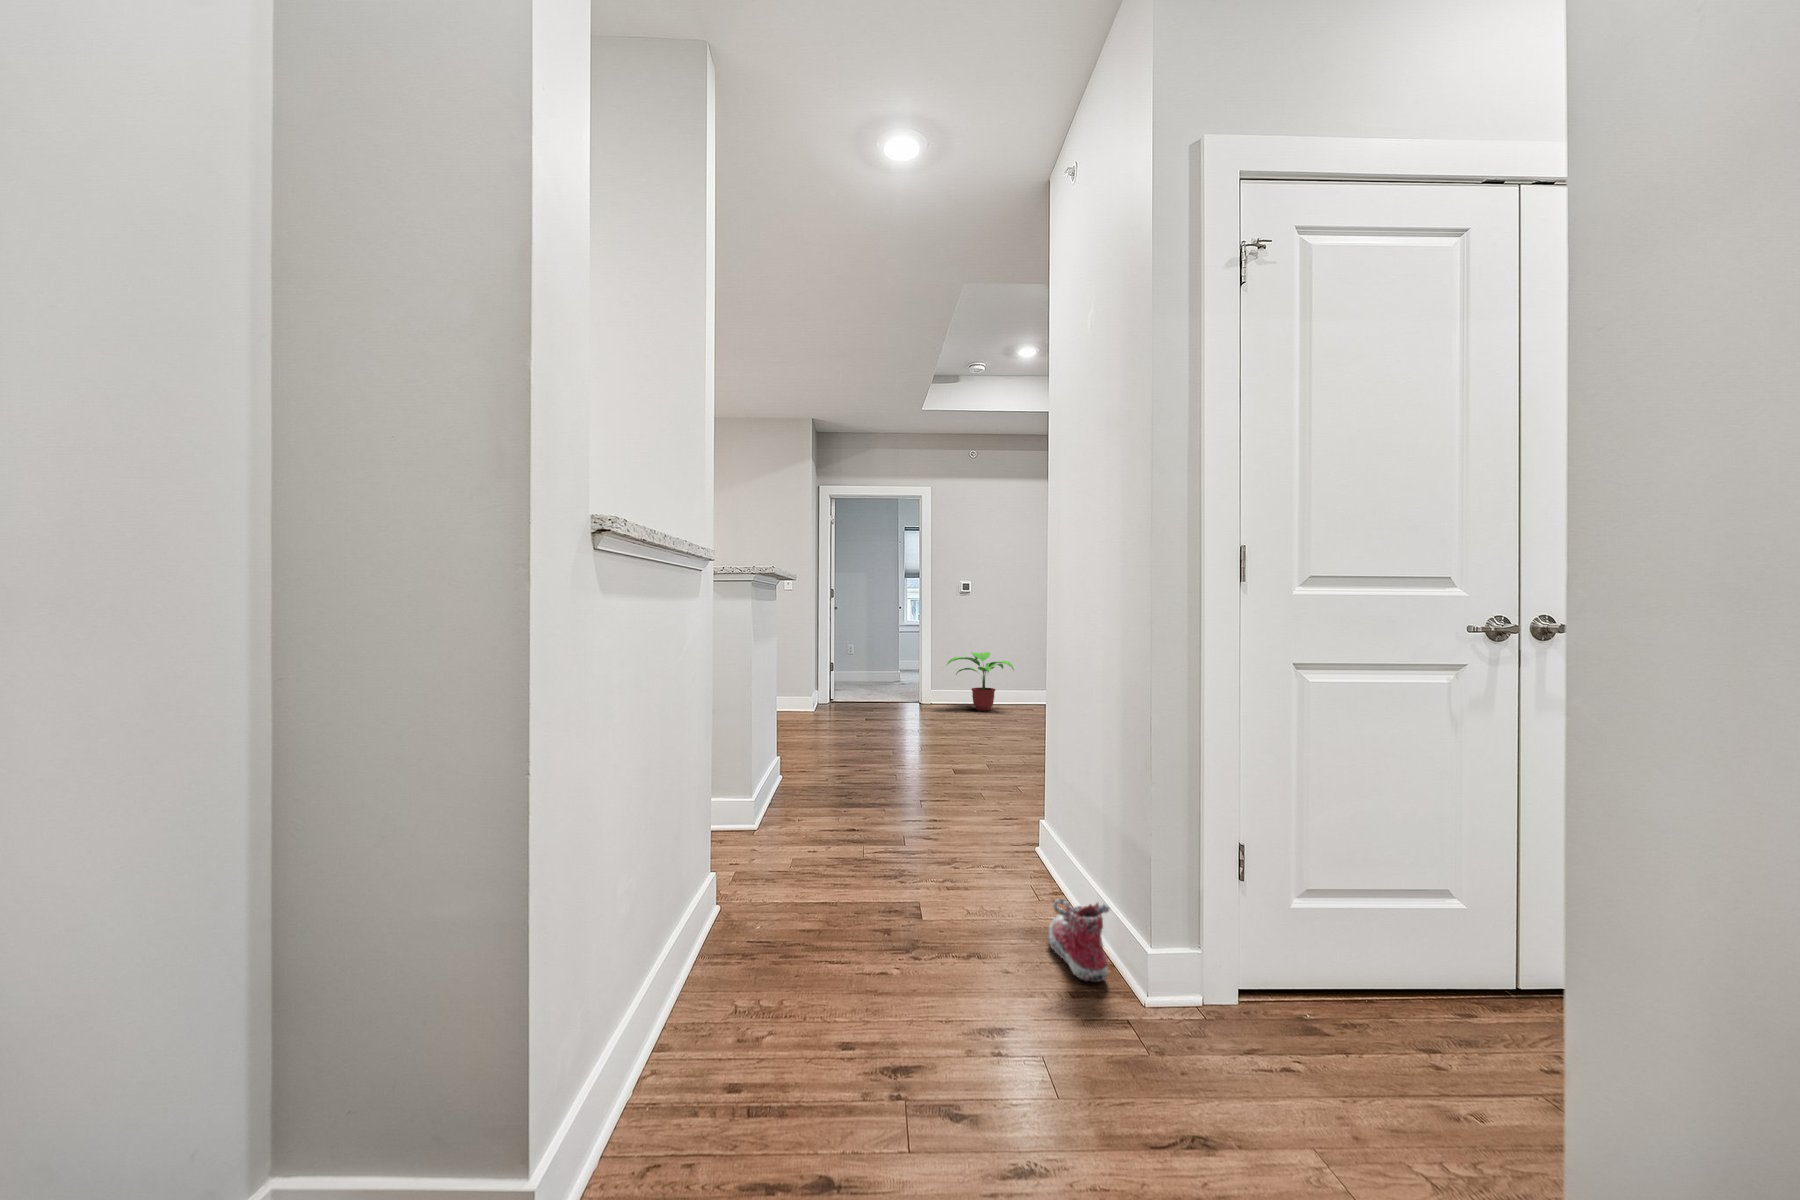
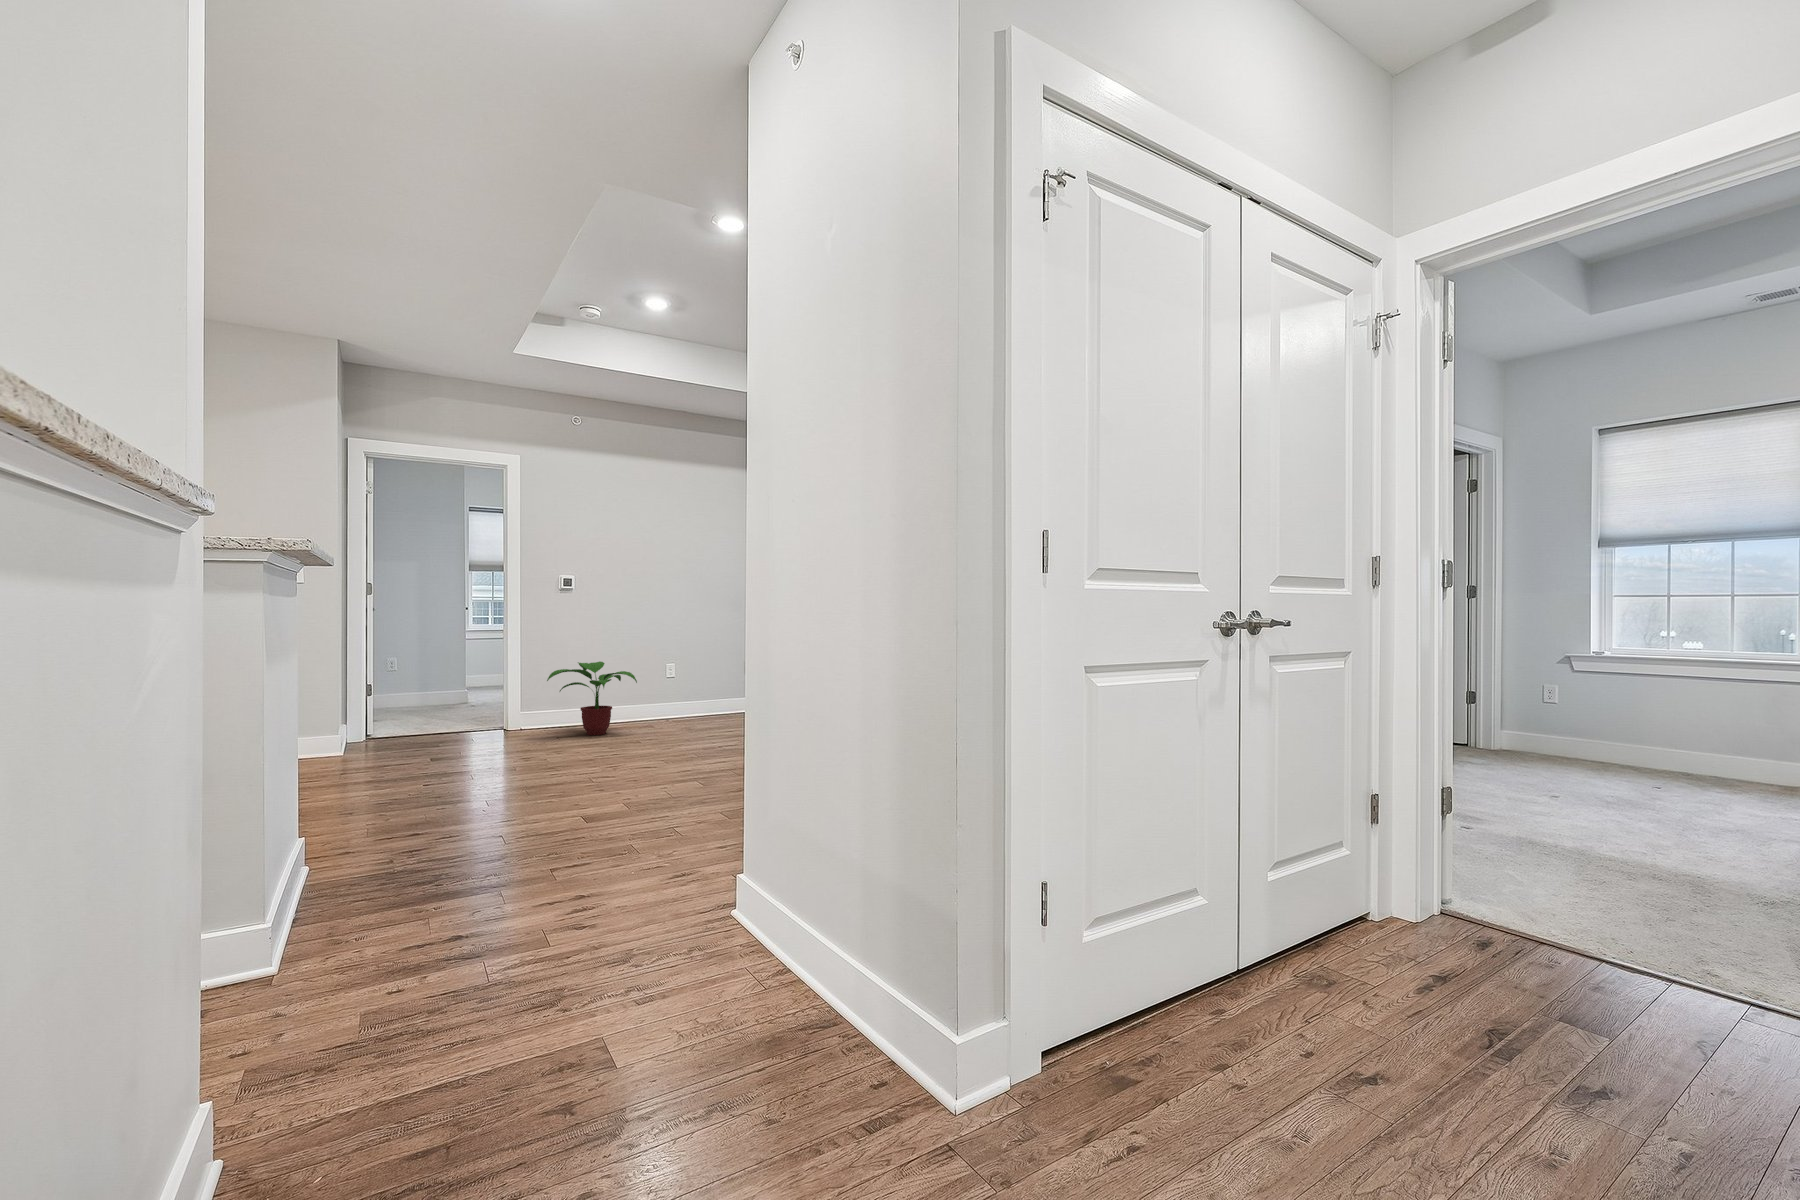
shoe: present [1048,899,1109,982] -> none [800,986,896,1100]

